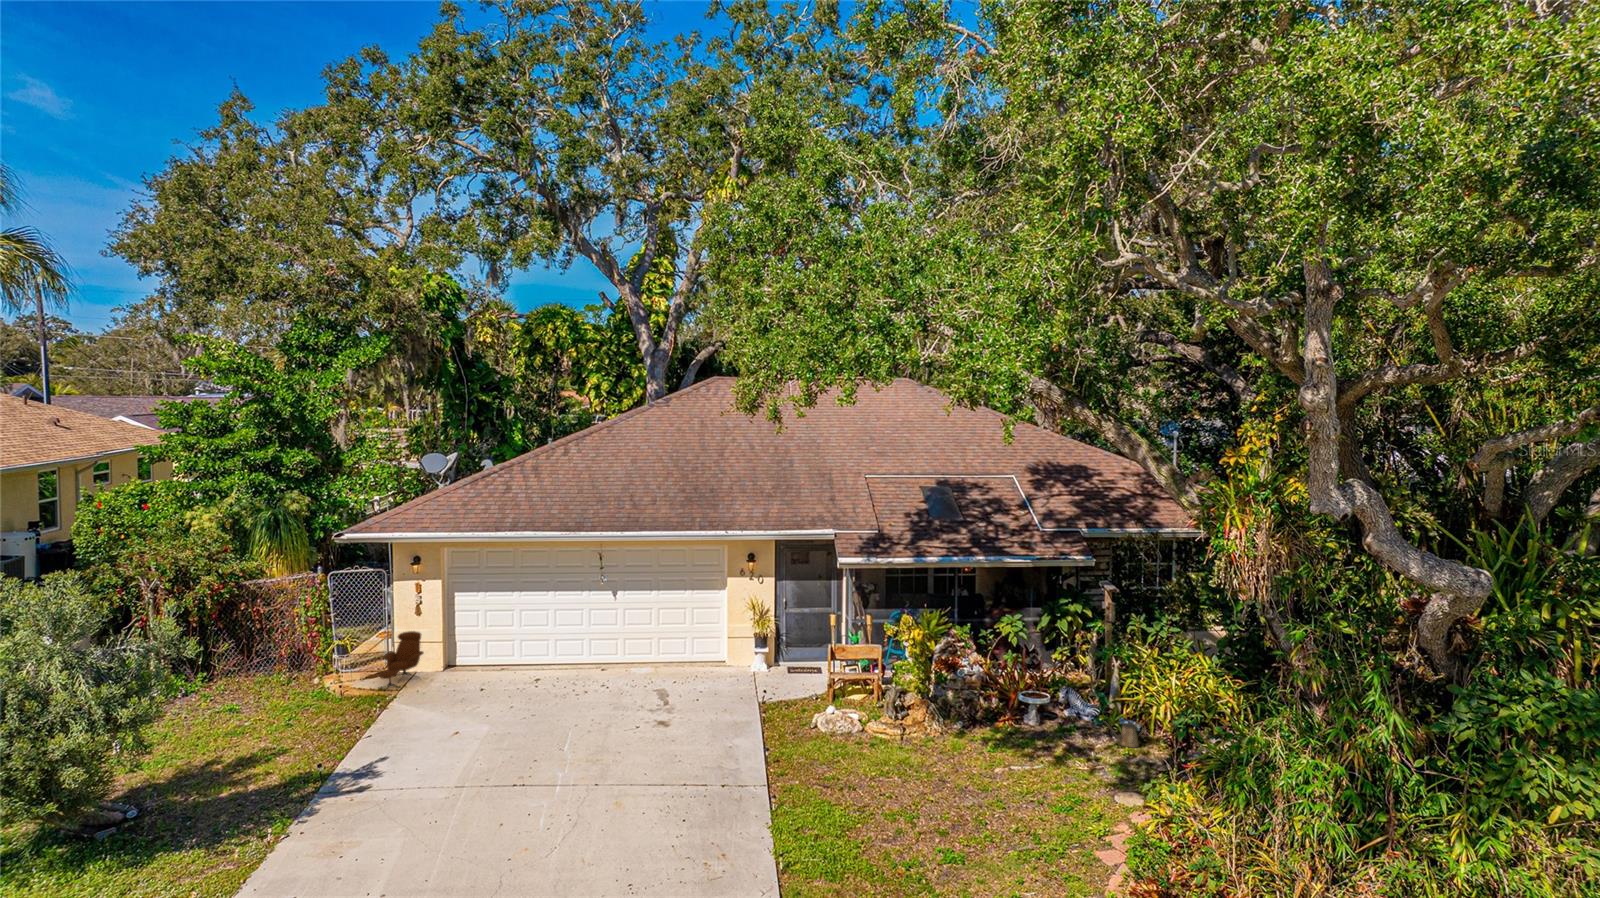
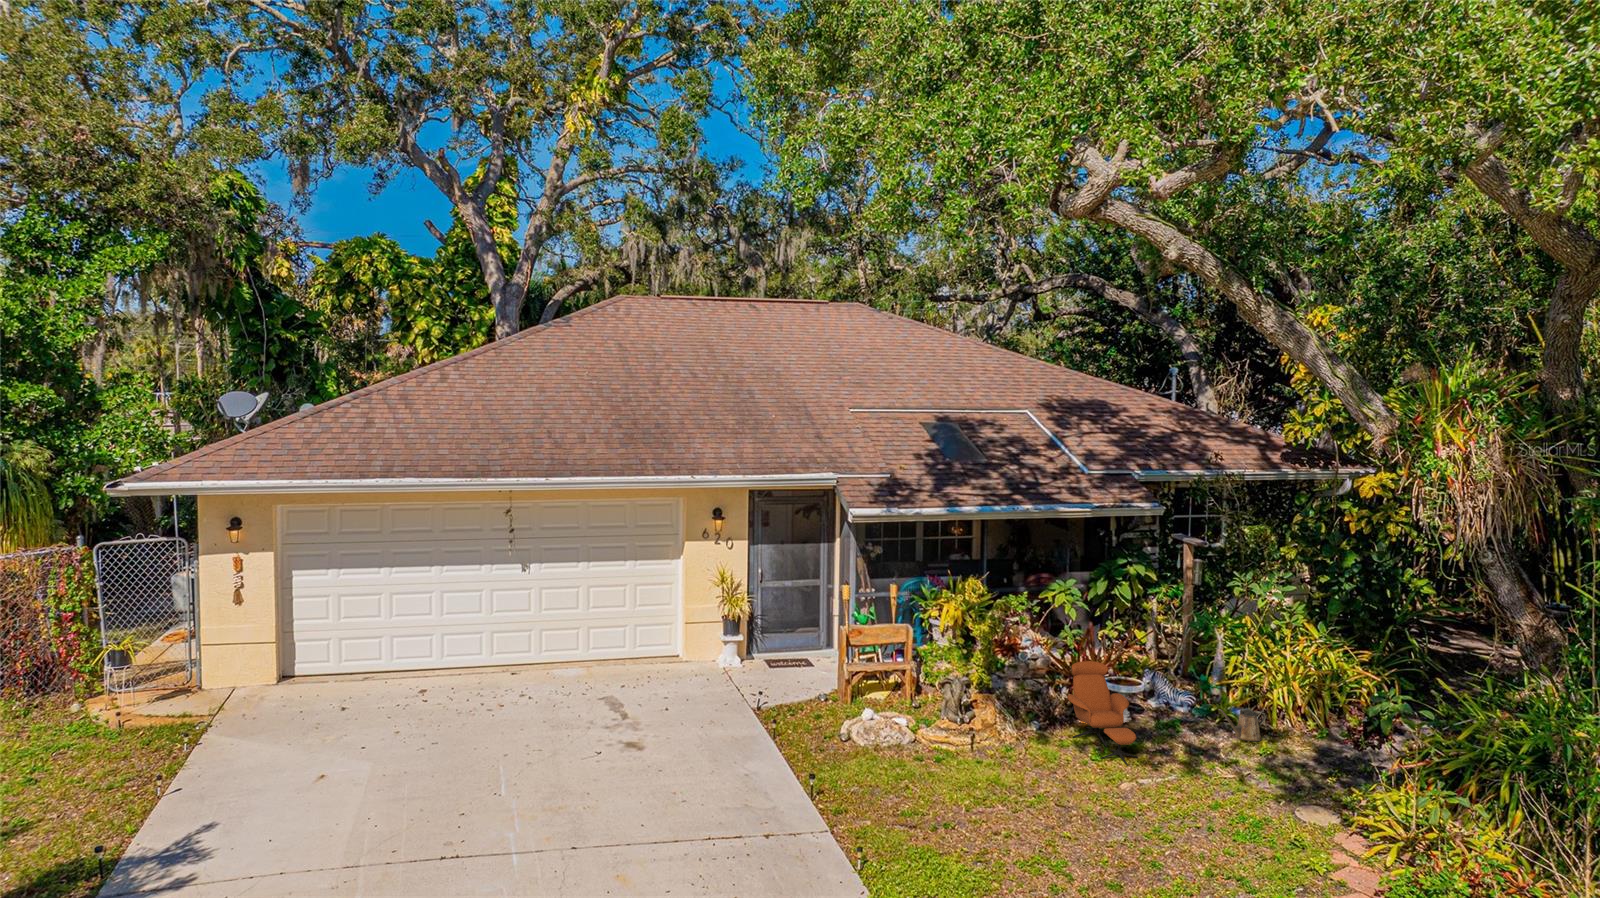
lounge chair: present [379,631,423,687] -> present [1067,661,1138,766]

